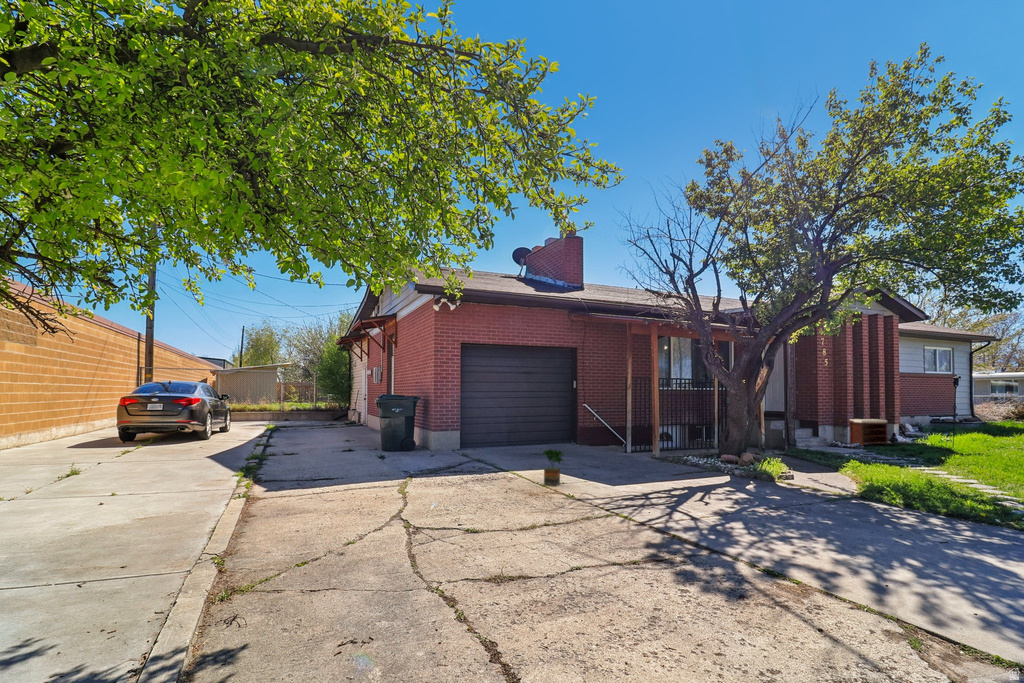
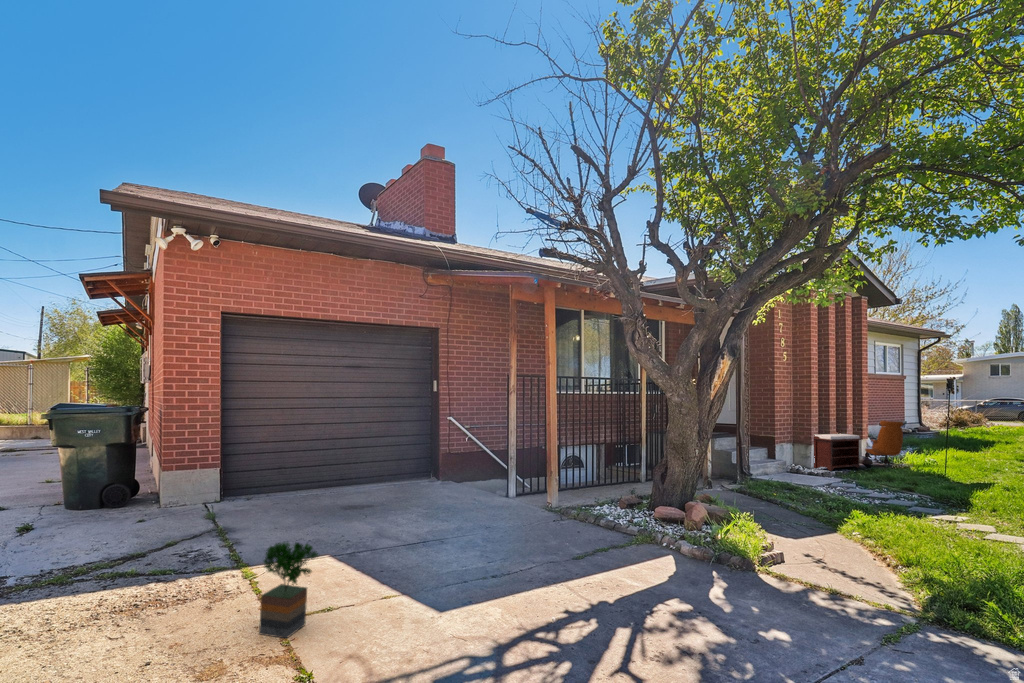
lounge chair: none [896,409,924,444] -> present [865,421,903,465]

